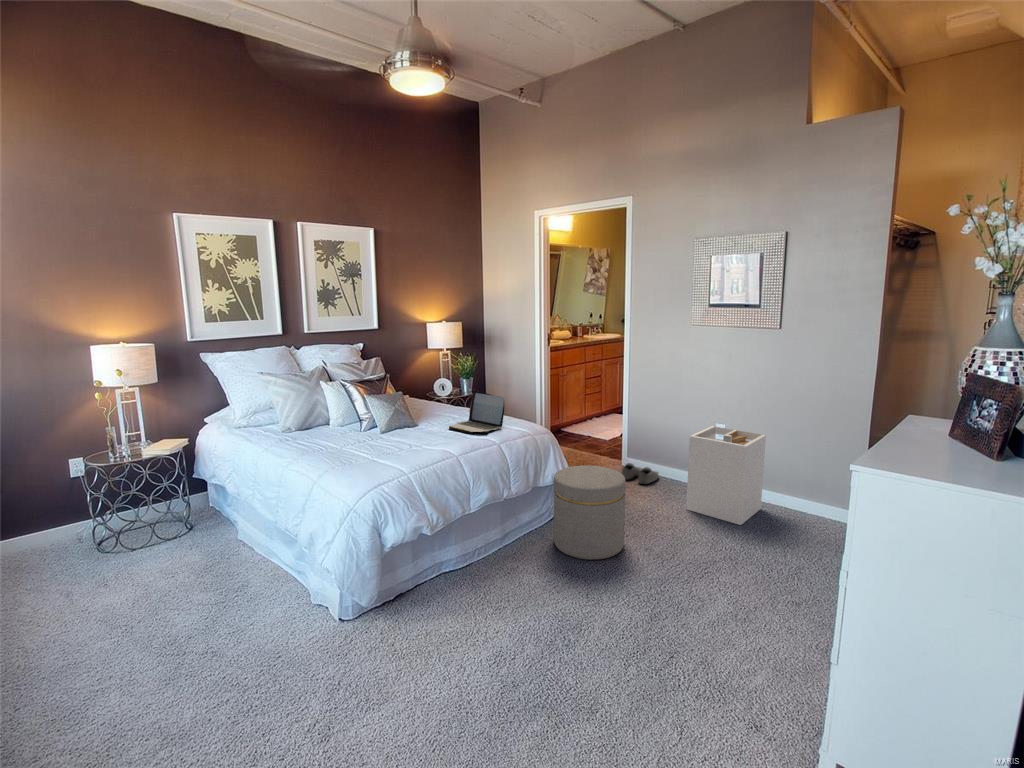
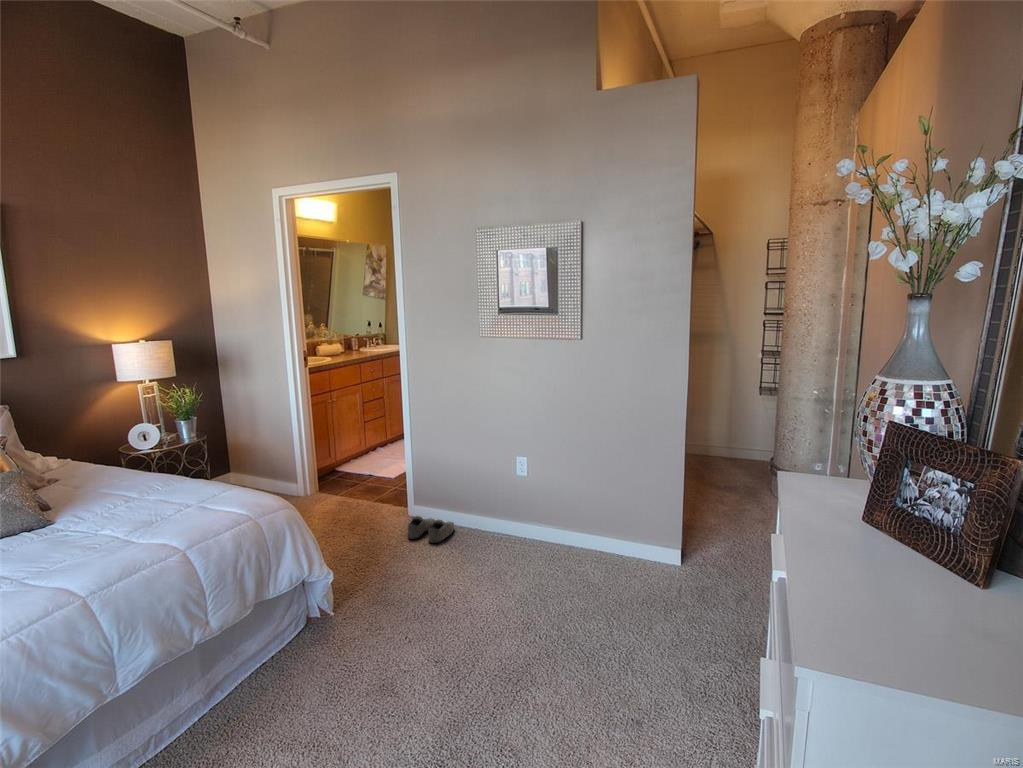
laptop: present [449,391,504,433] -> none [105,452,206,529]
laundry hamper: present [686,426,766,525] -> none [485,462,574,588]
ottoman: present [553,465,626,560] -> none [288,547,403,700]

